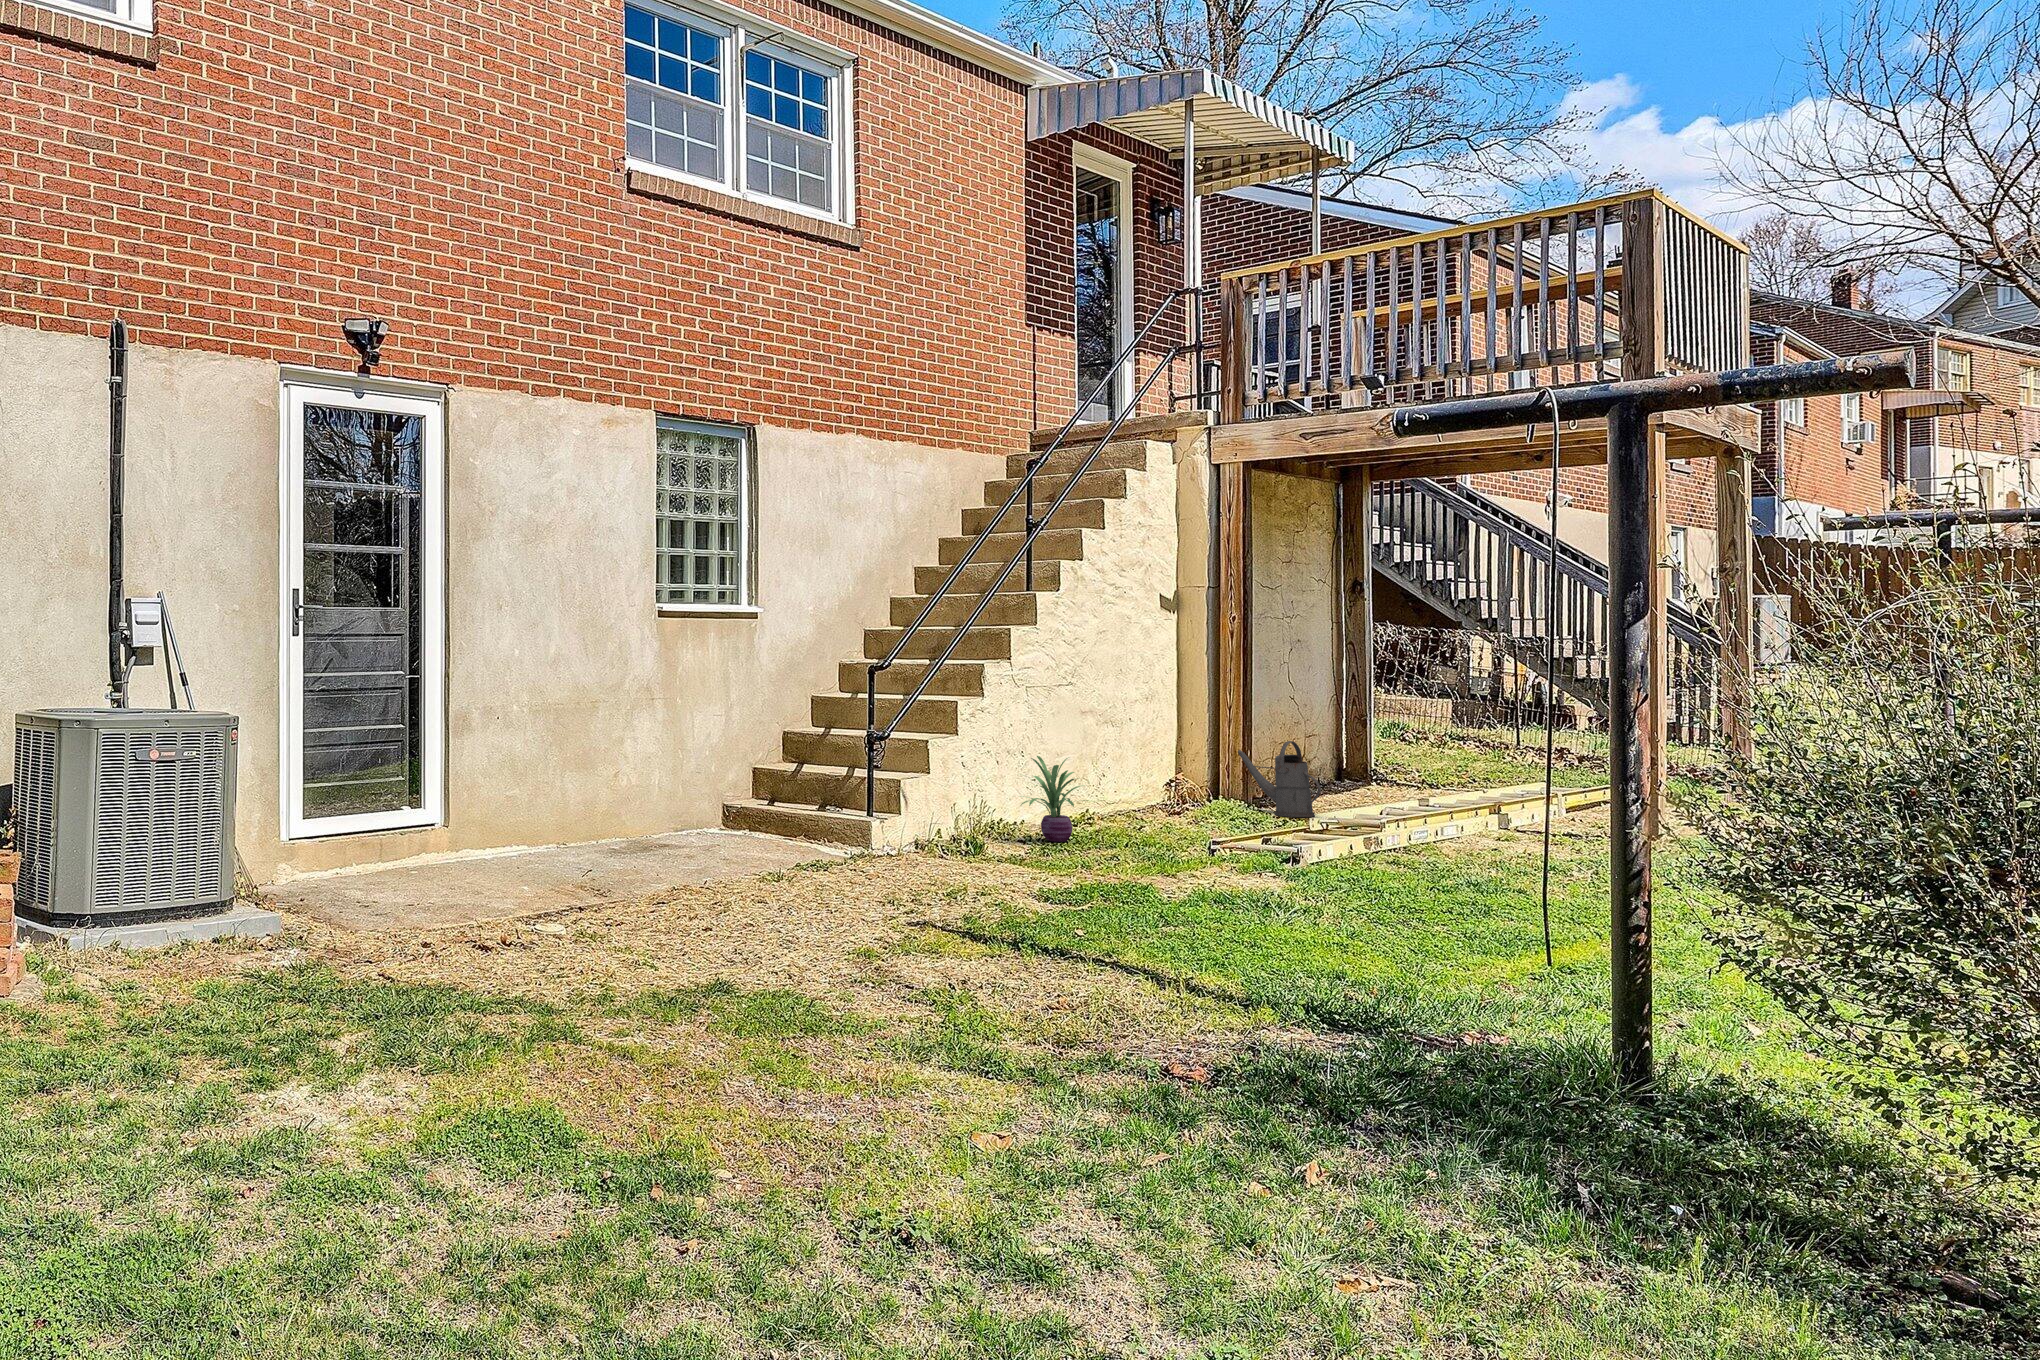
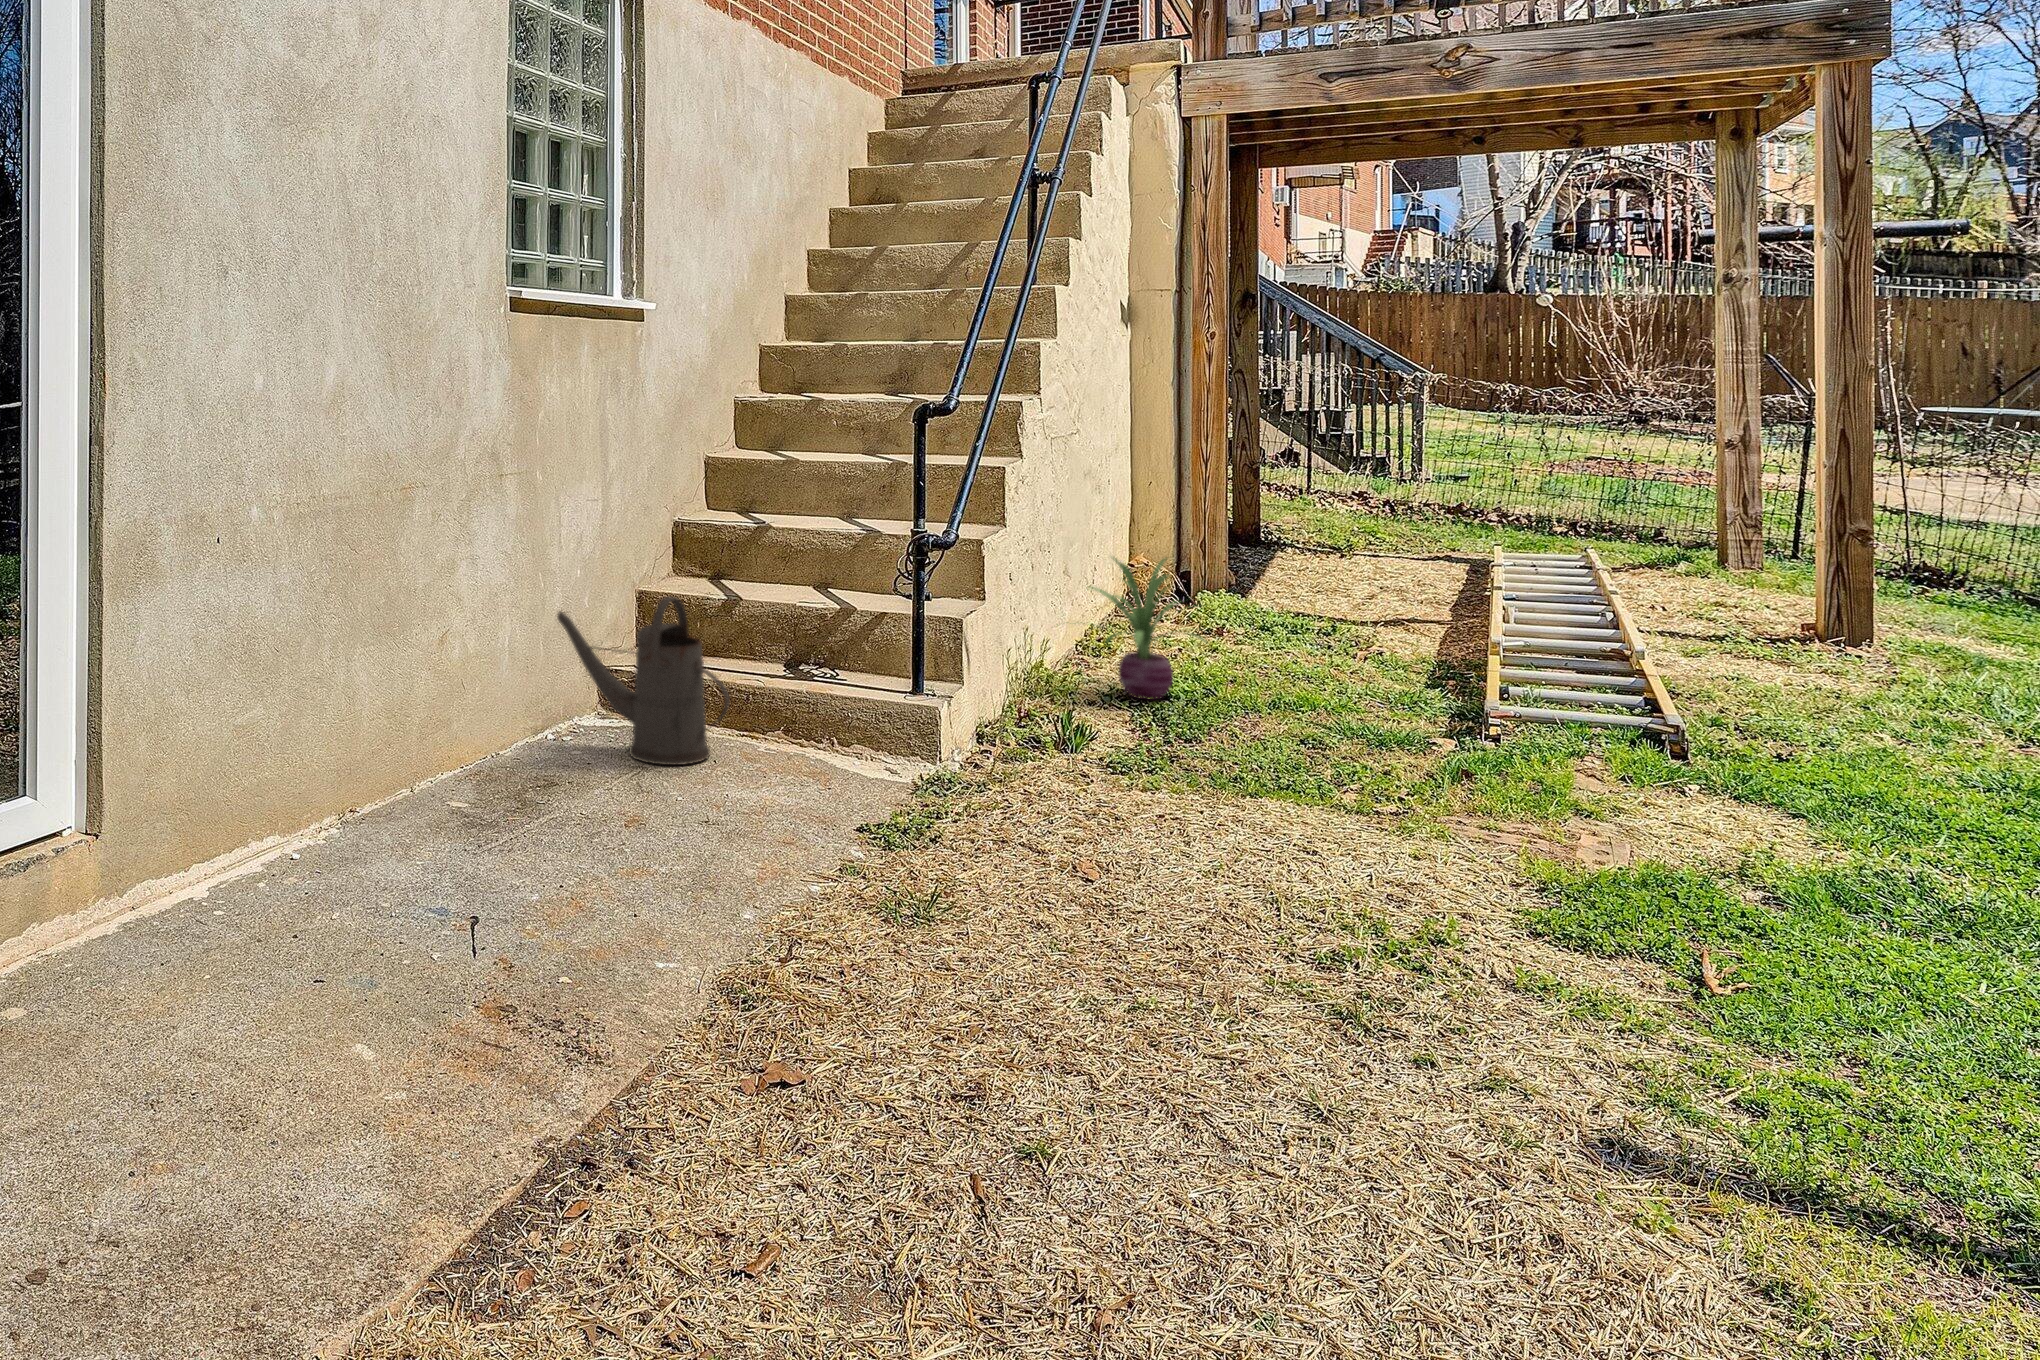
watering can: present [1238,741,1321,817] -> present [557,596,730,765]

